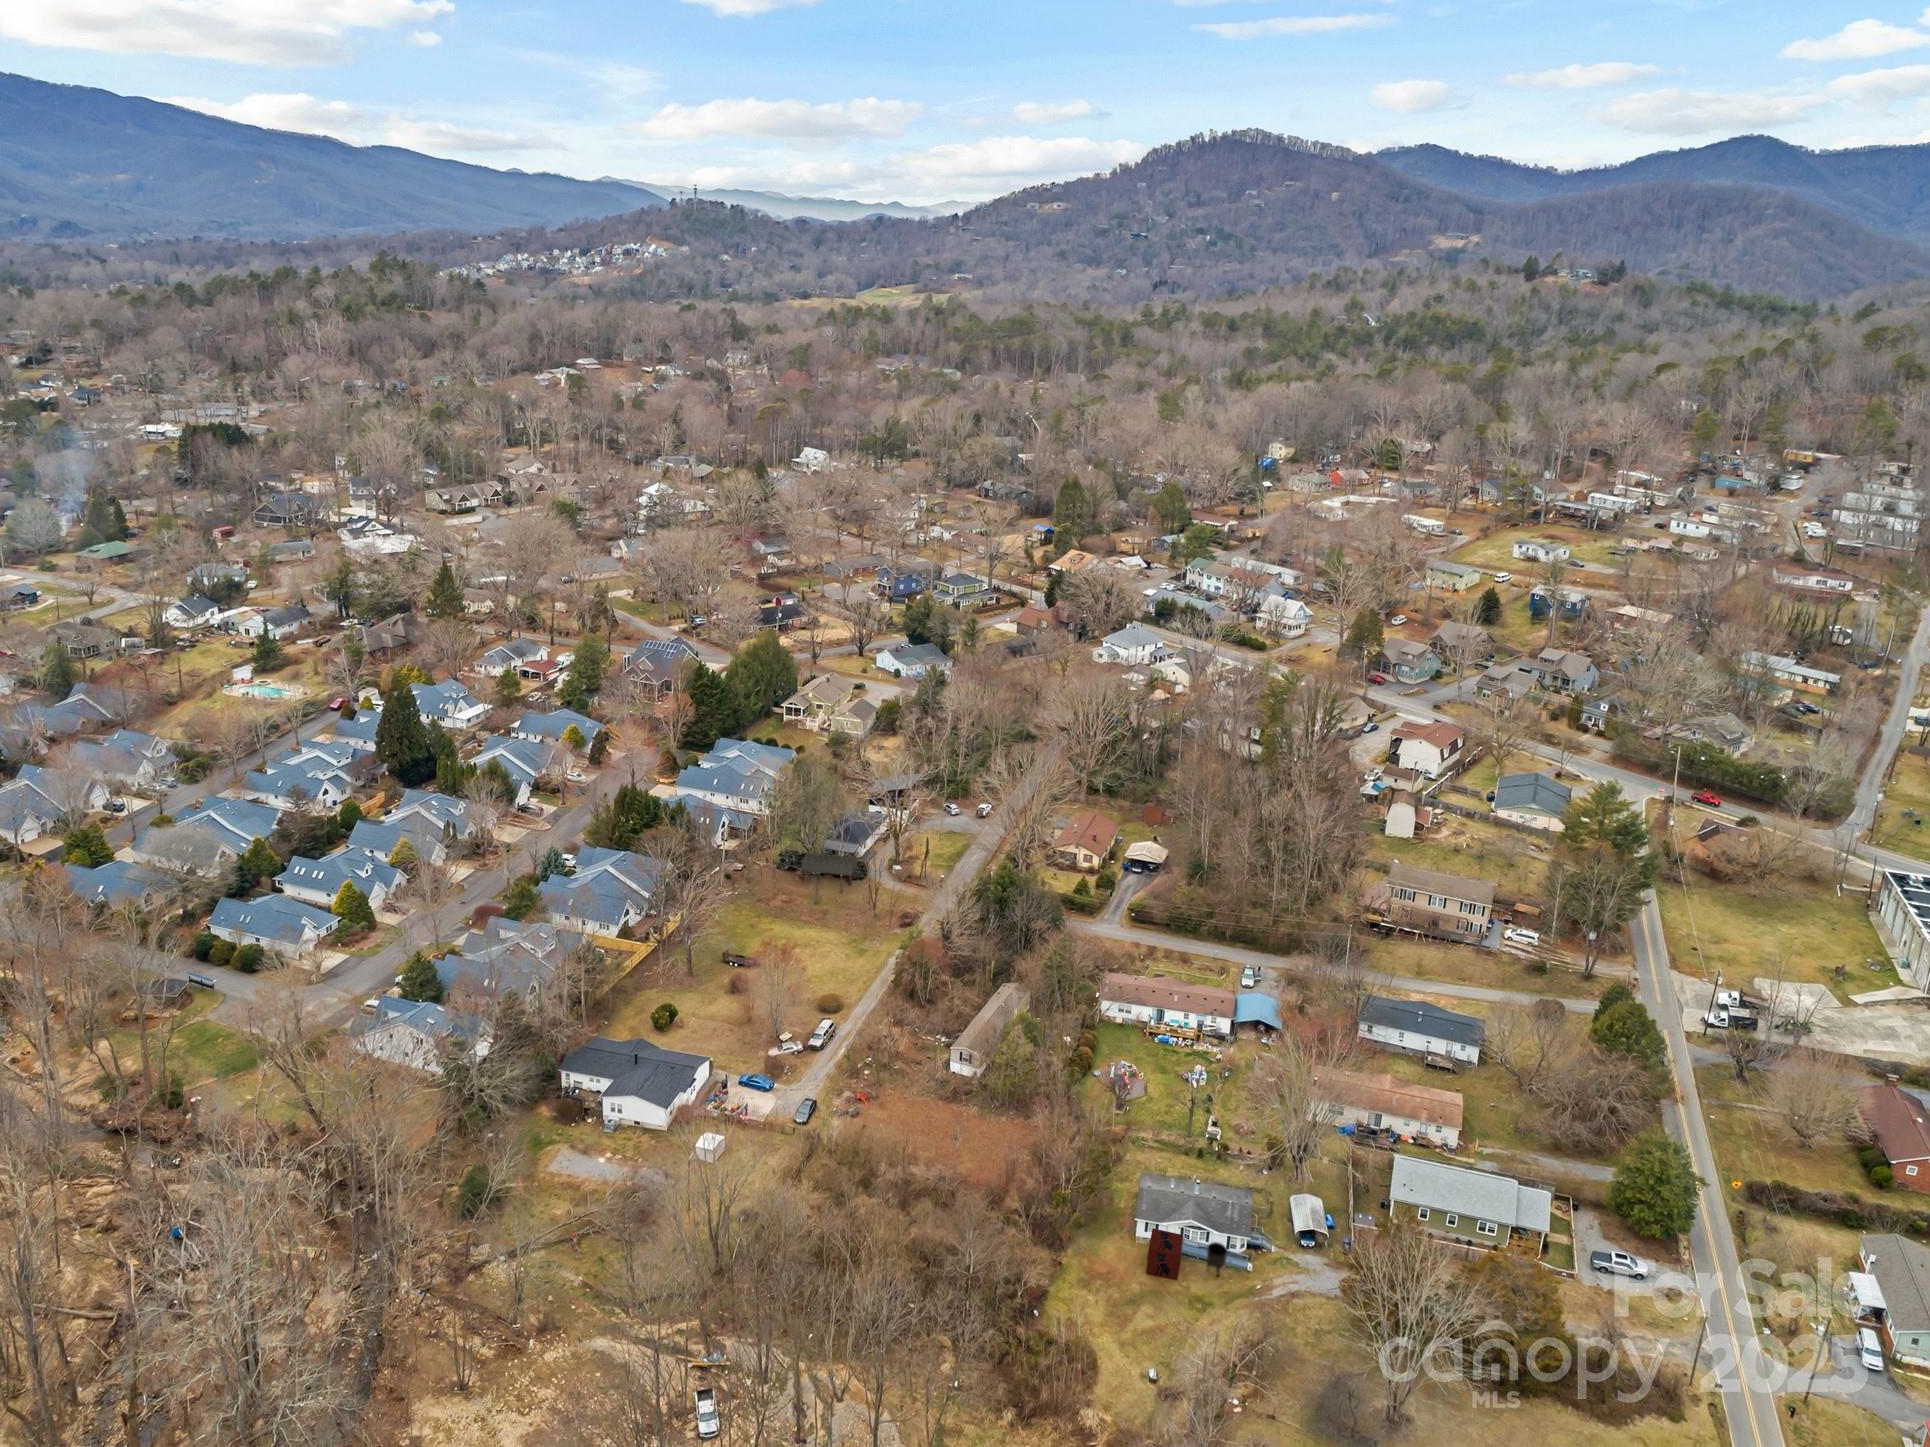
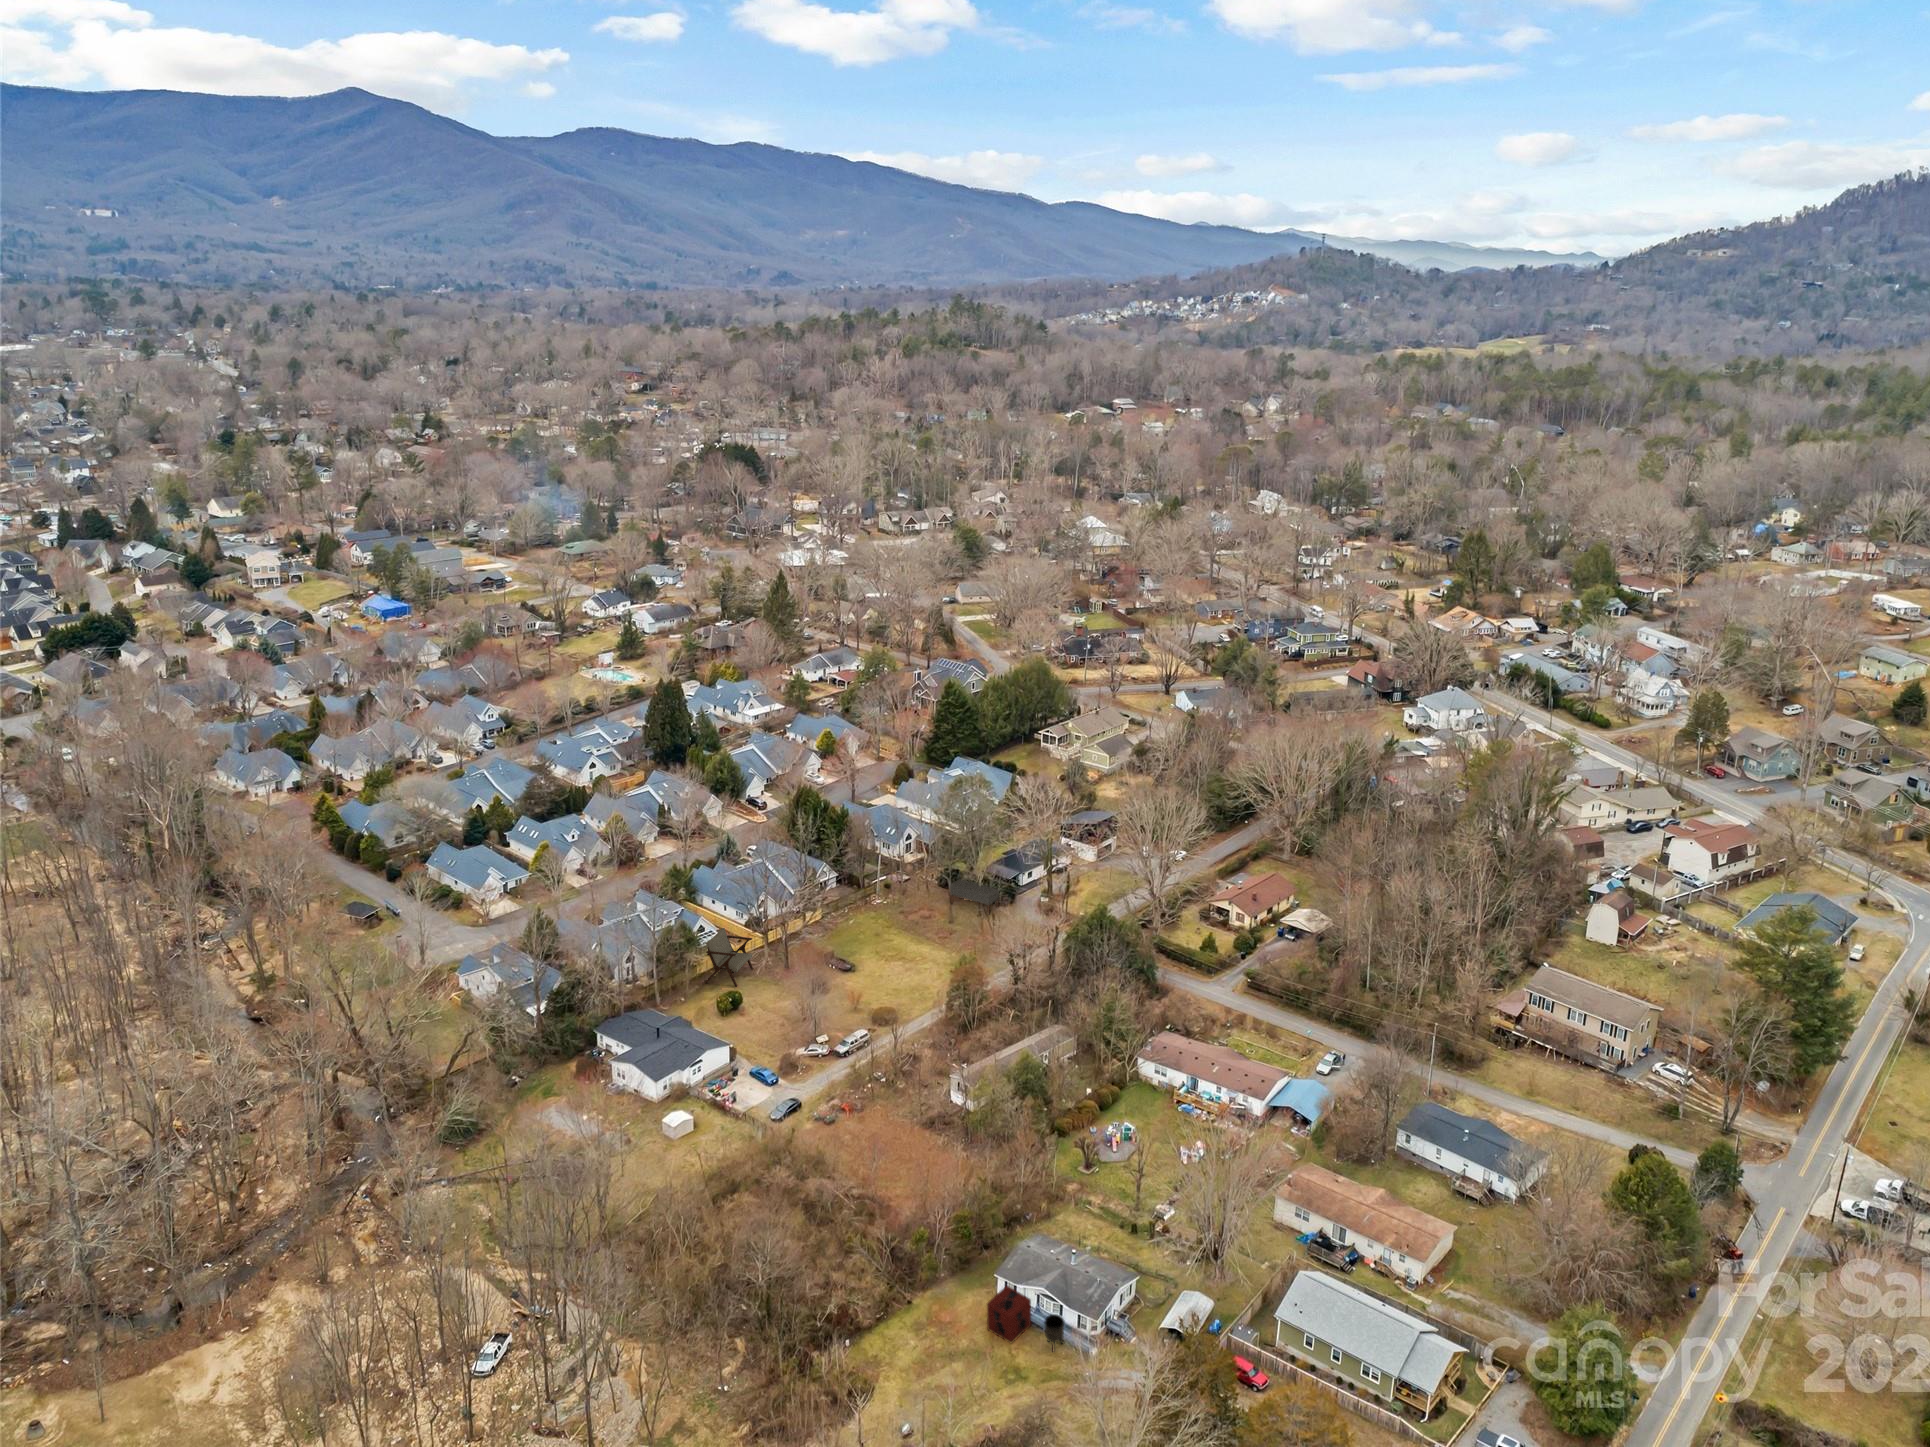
lounge chair: none [596,938,641,1003] -> present [705,928,753,987]

